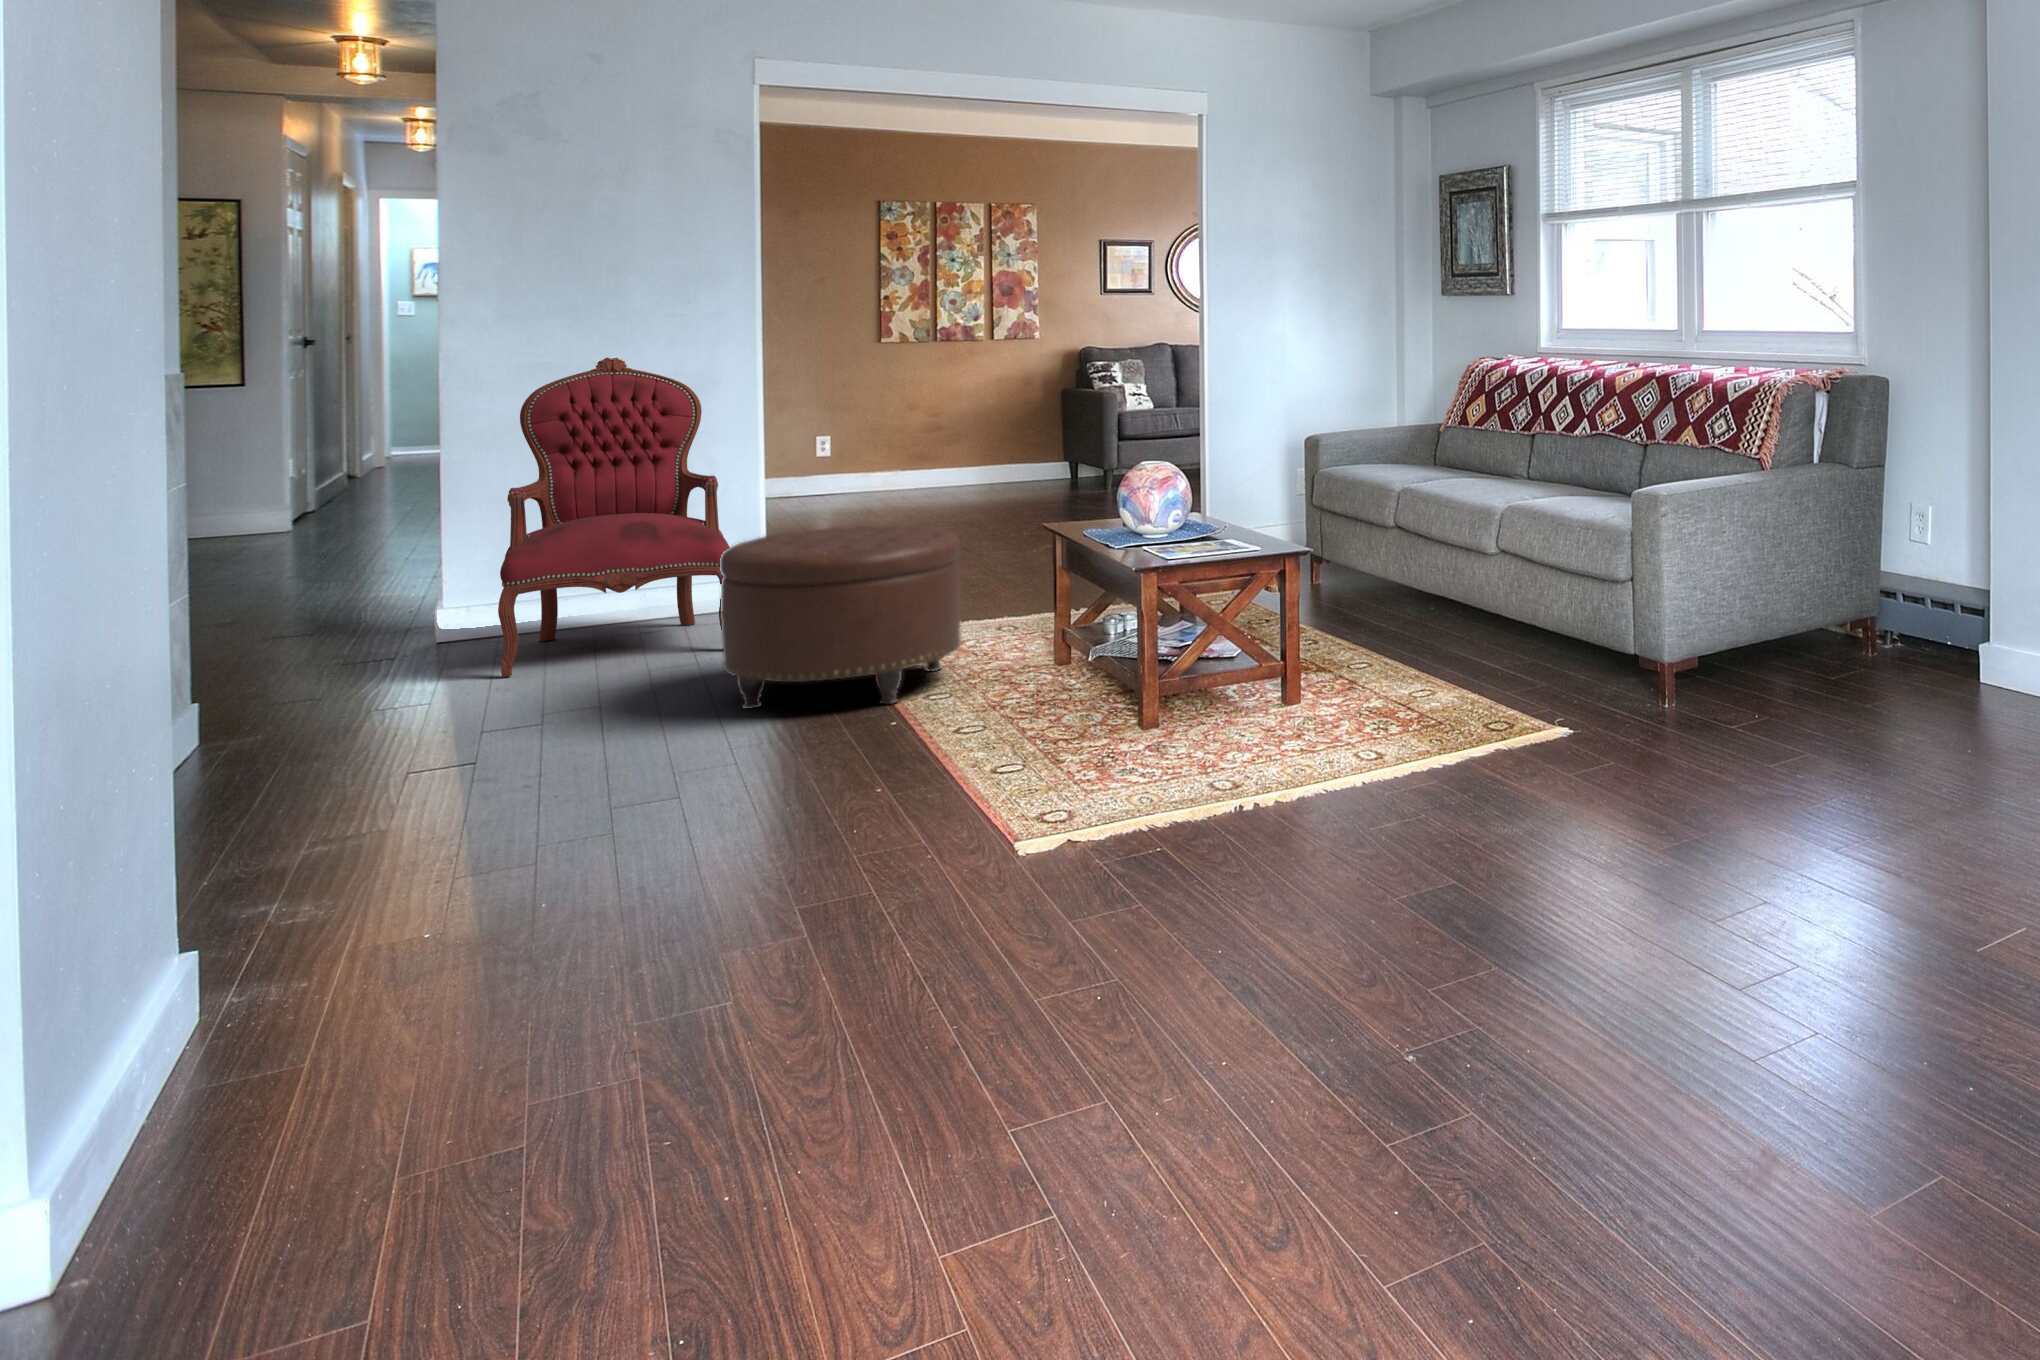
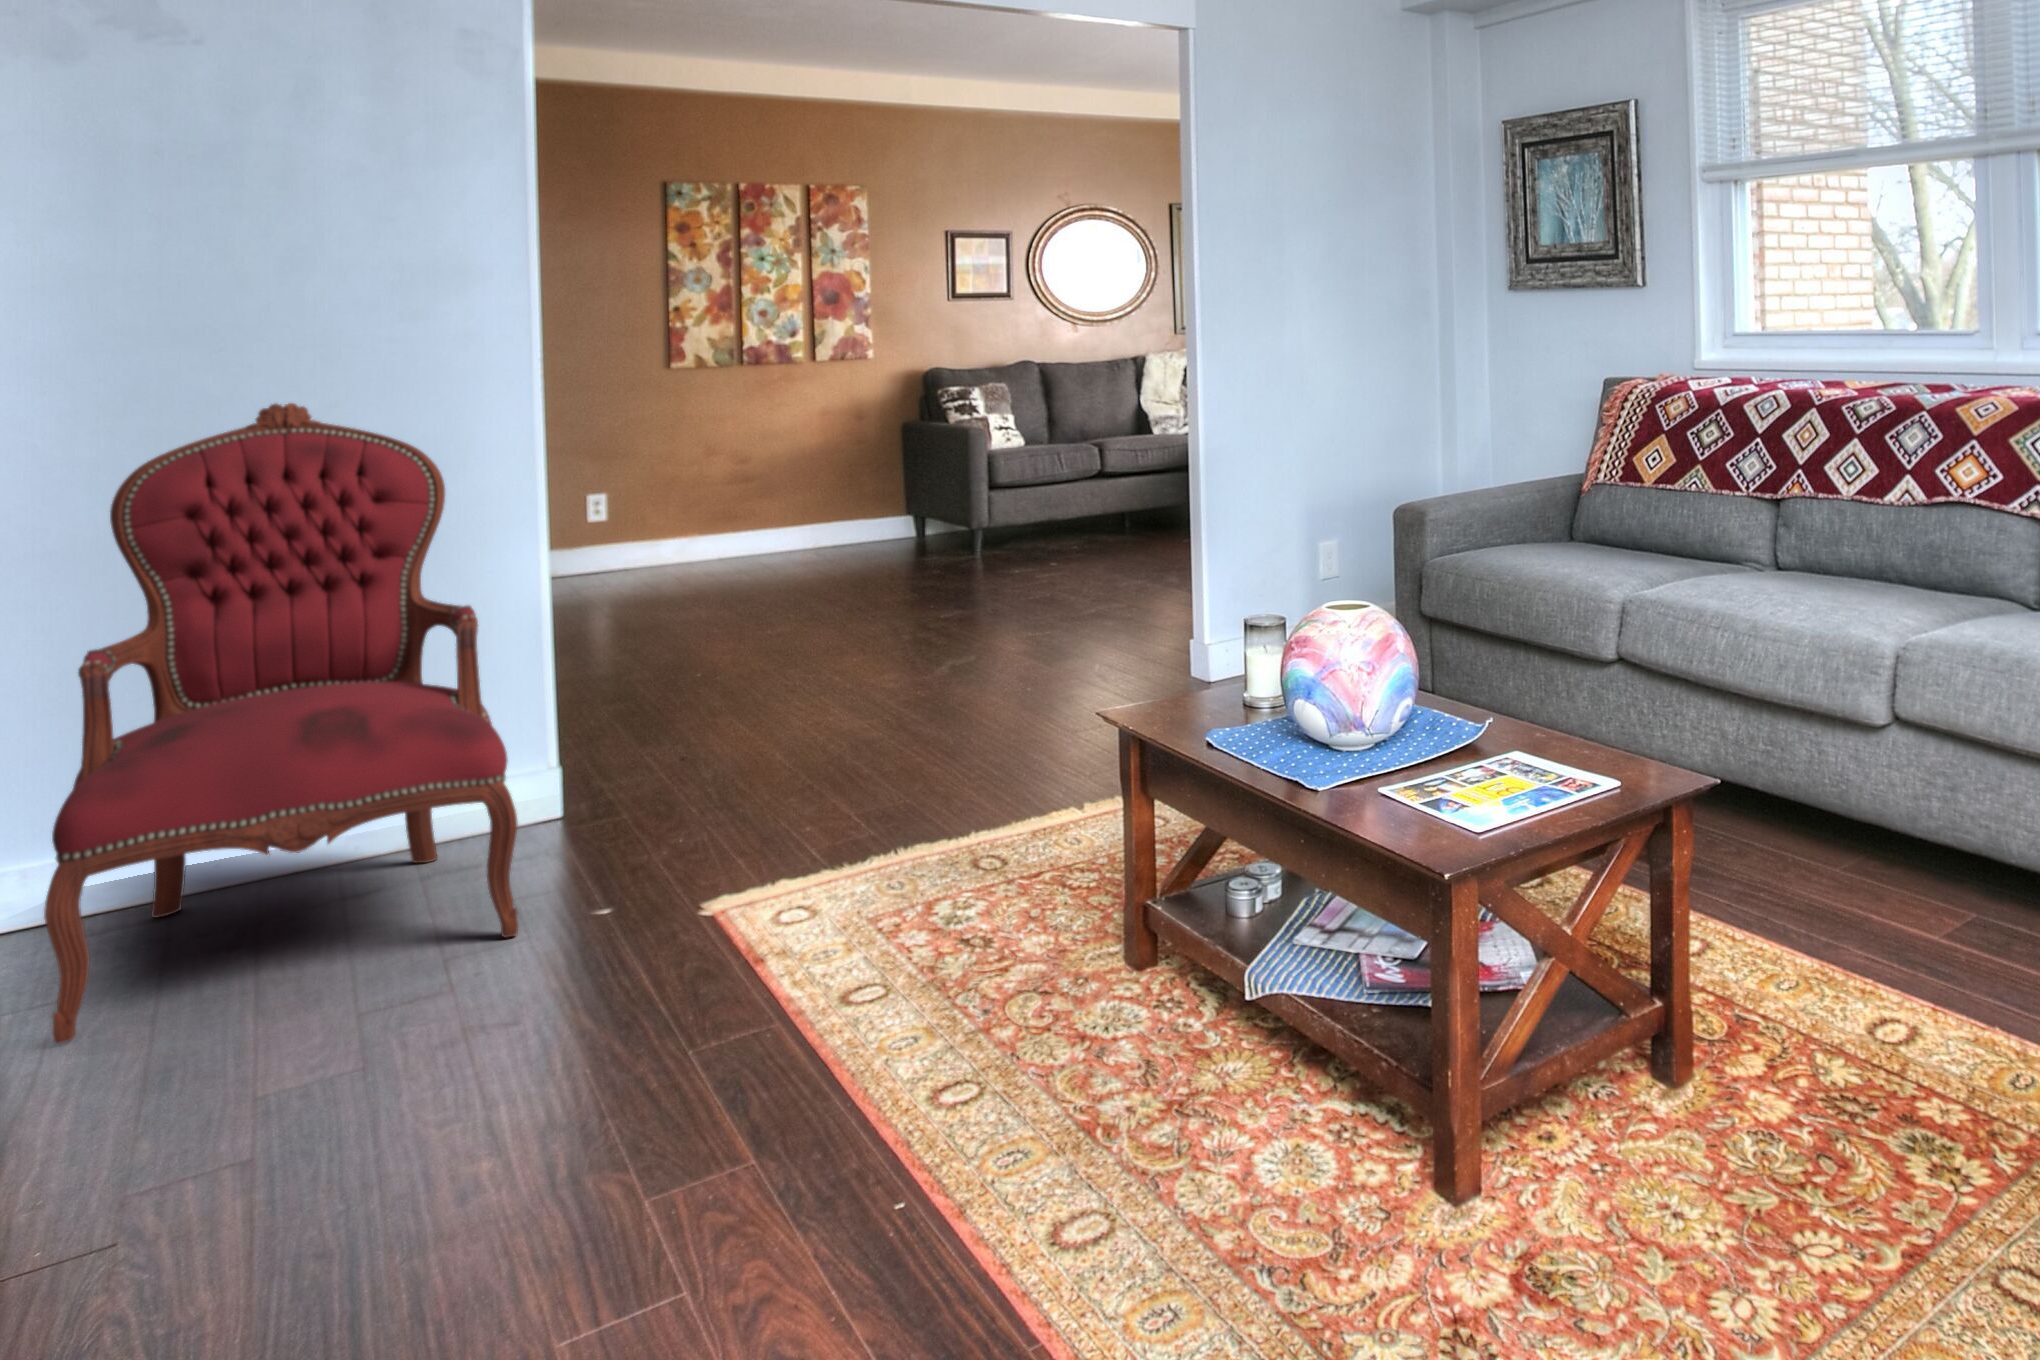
ottoman: present [720,525,961,709] -> none [506,715,982,1158]

